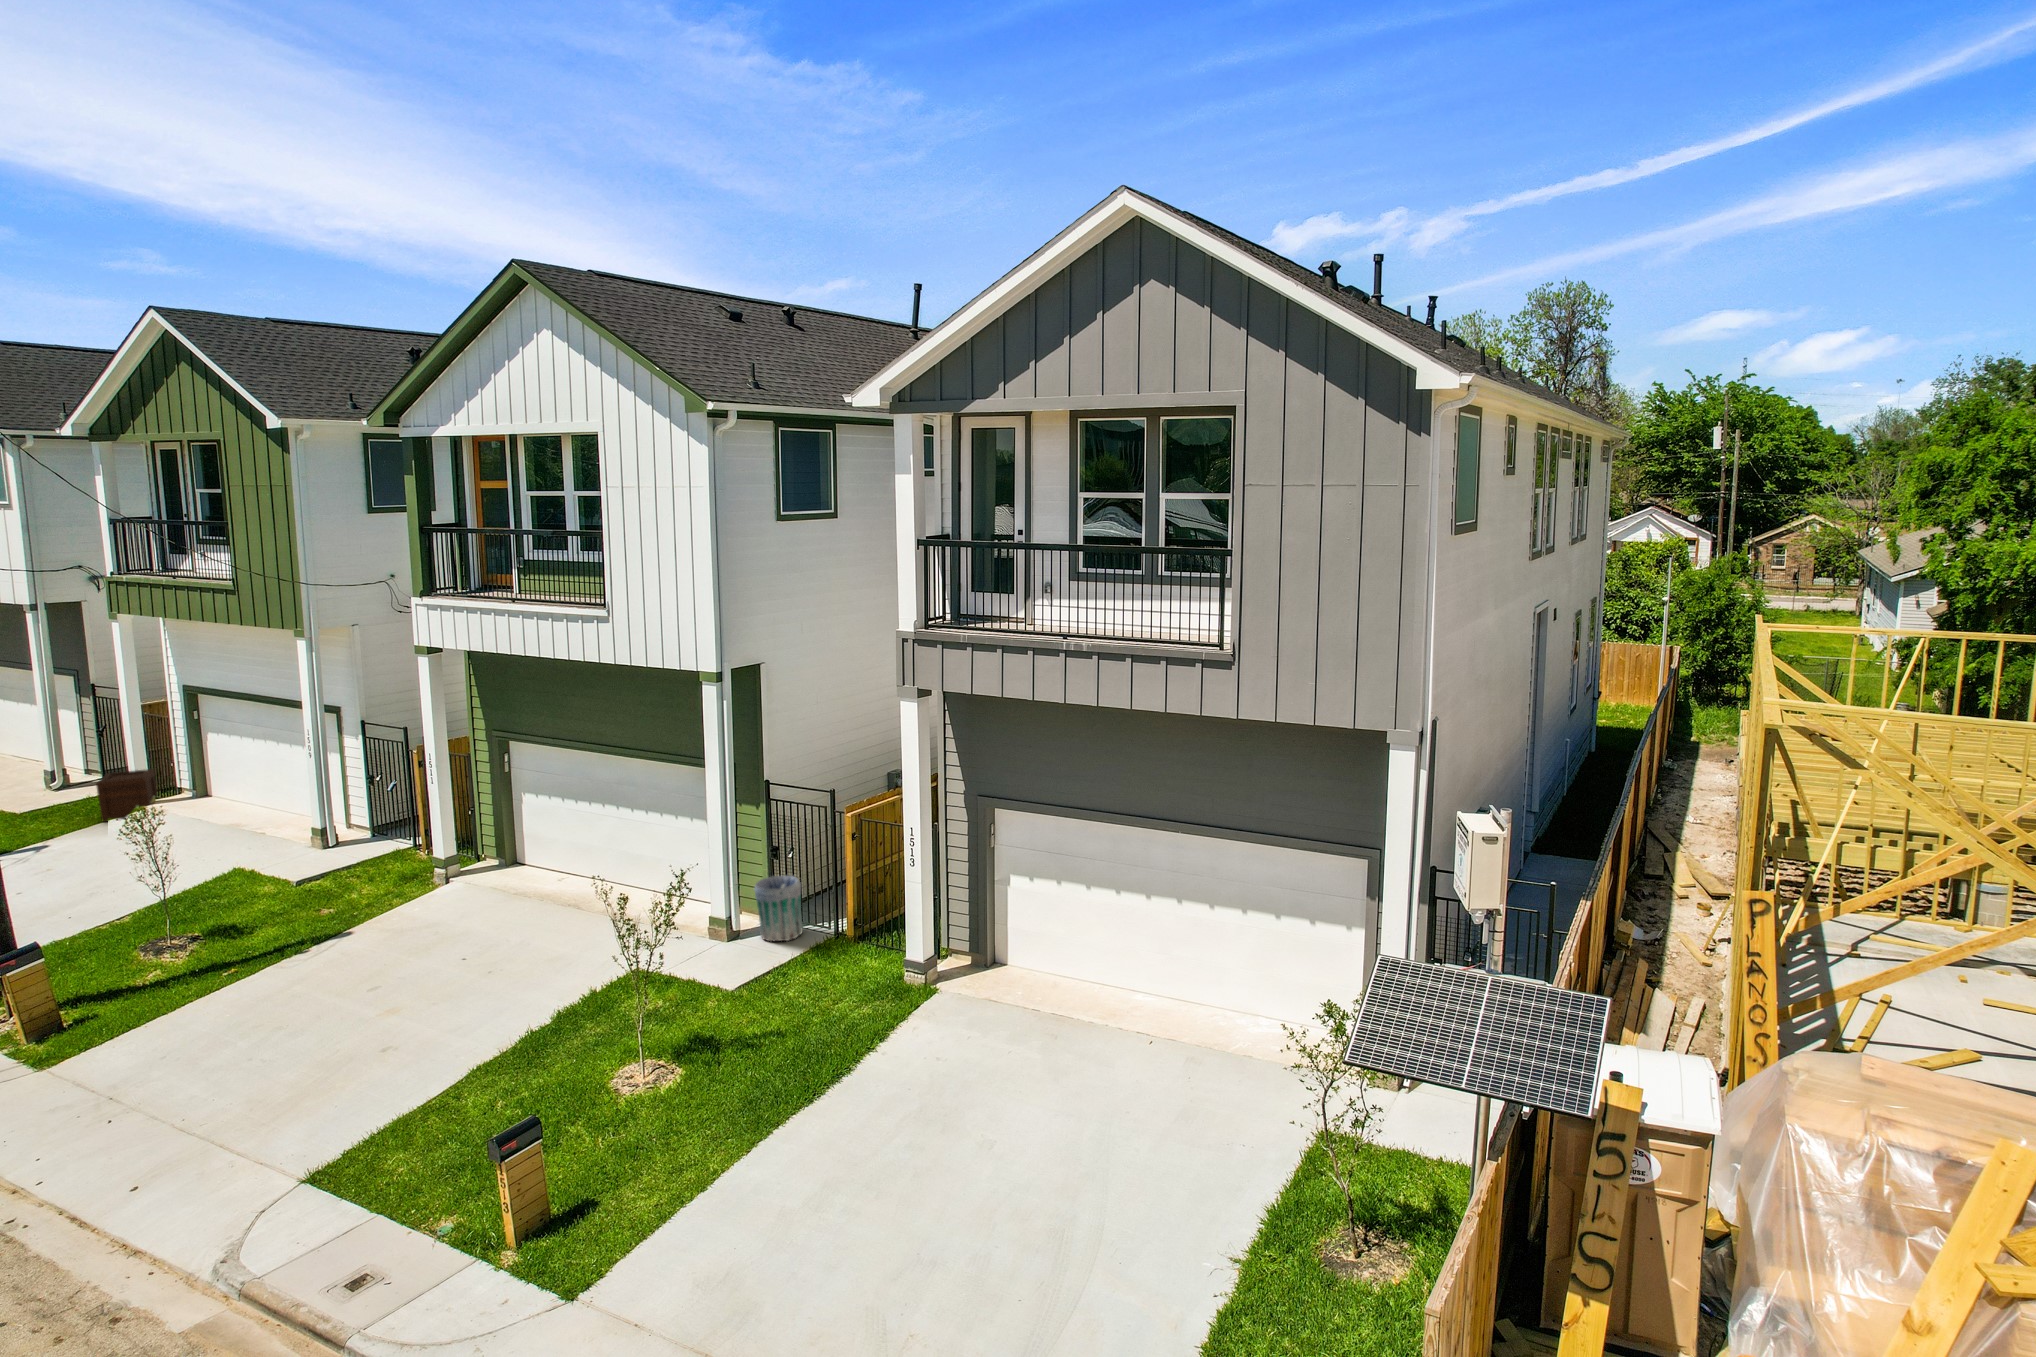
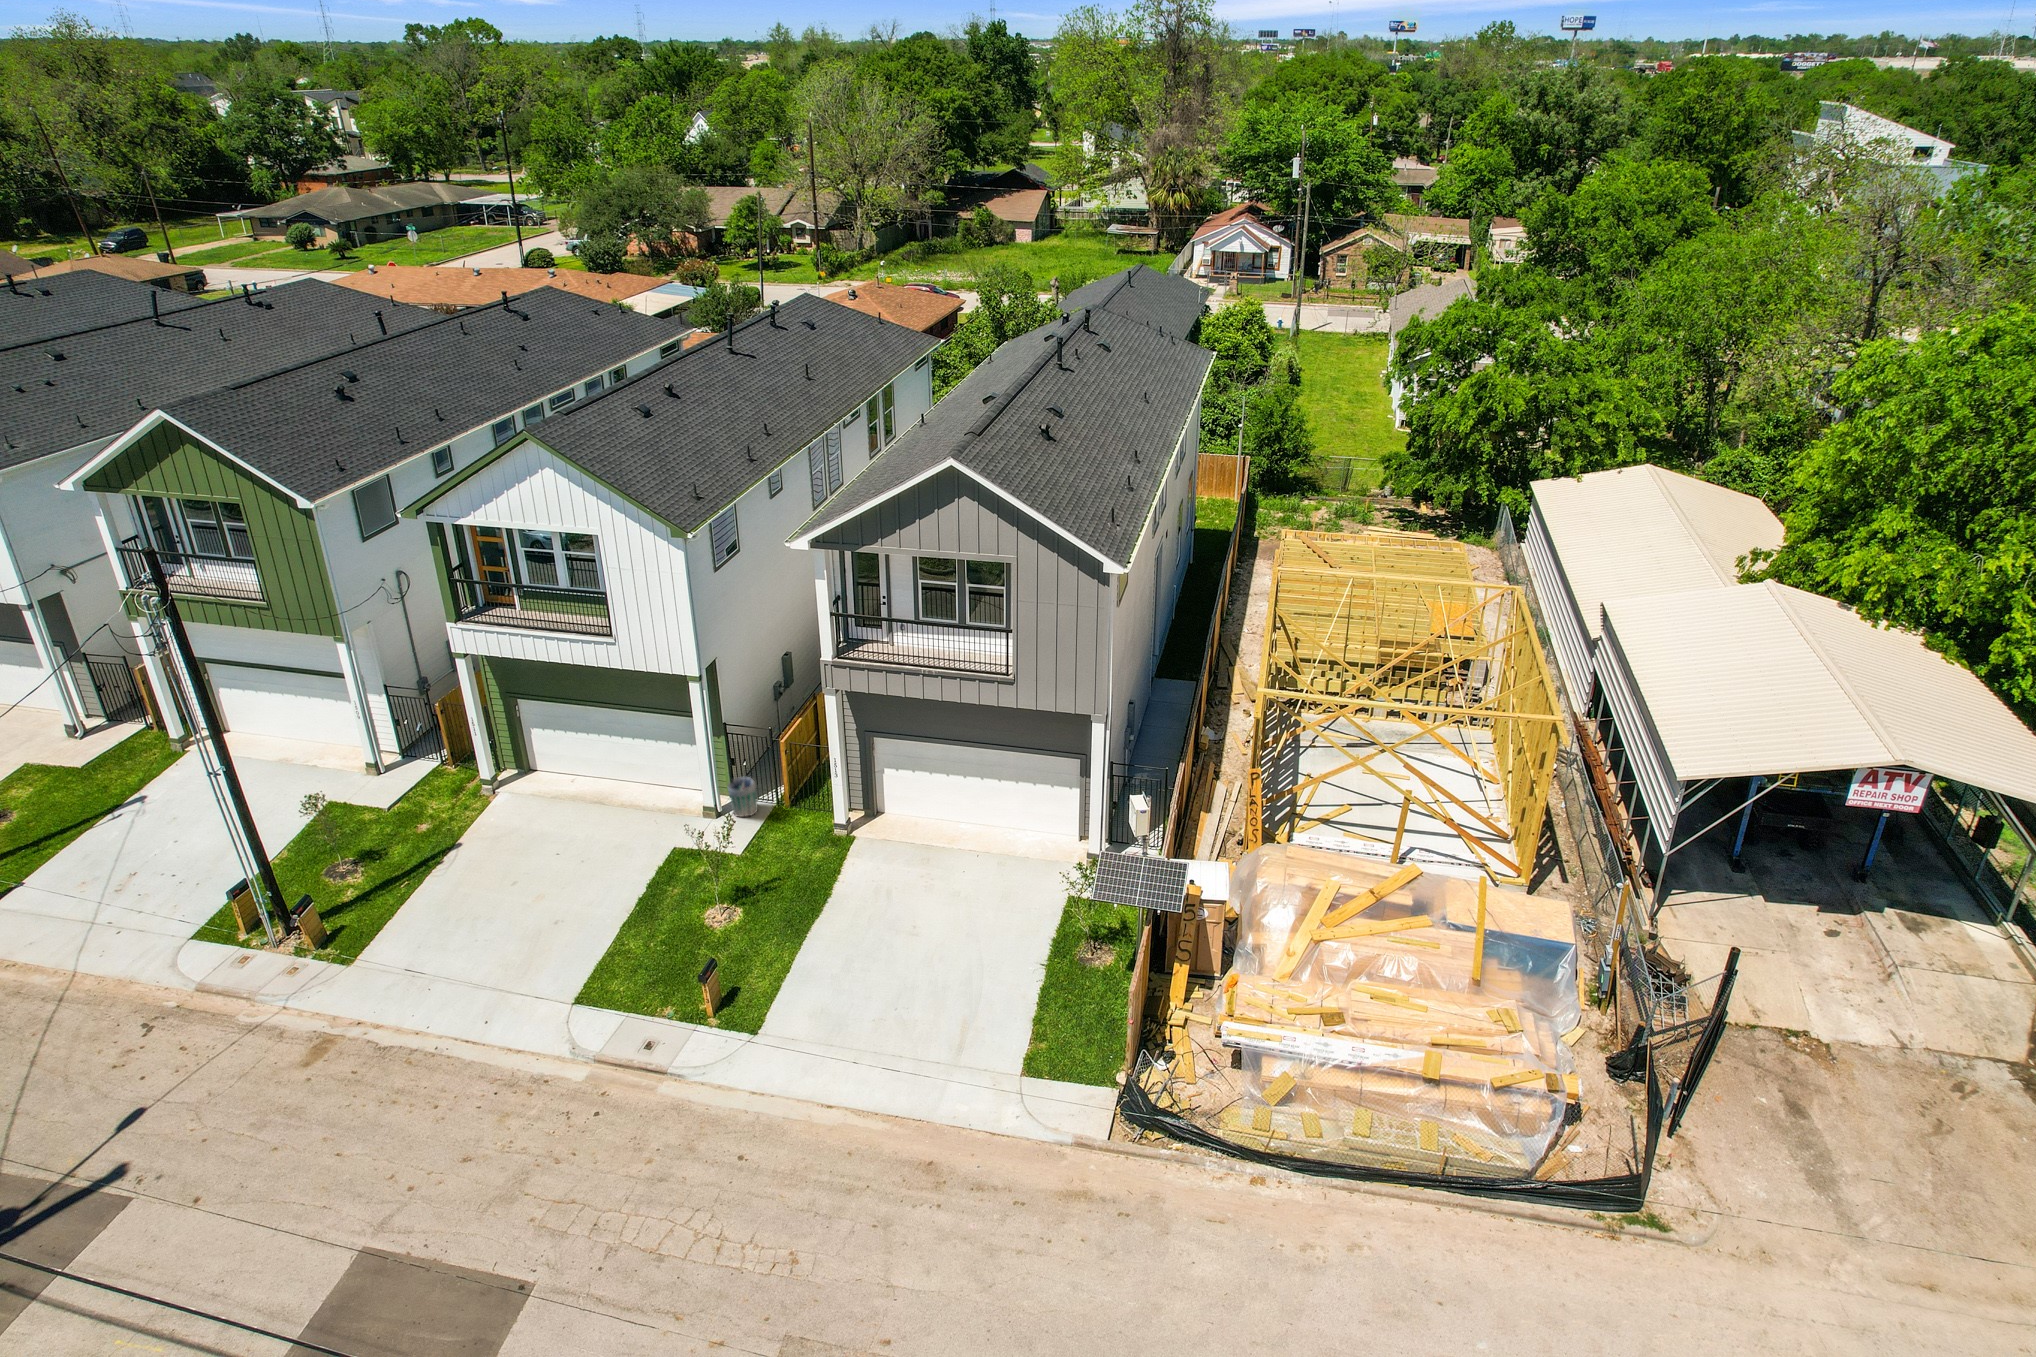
wooden crate: present [96,769,157,822] -> none [142,722,193,769]

